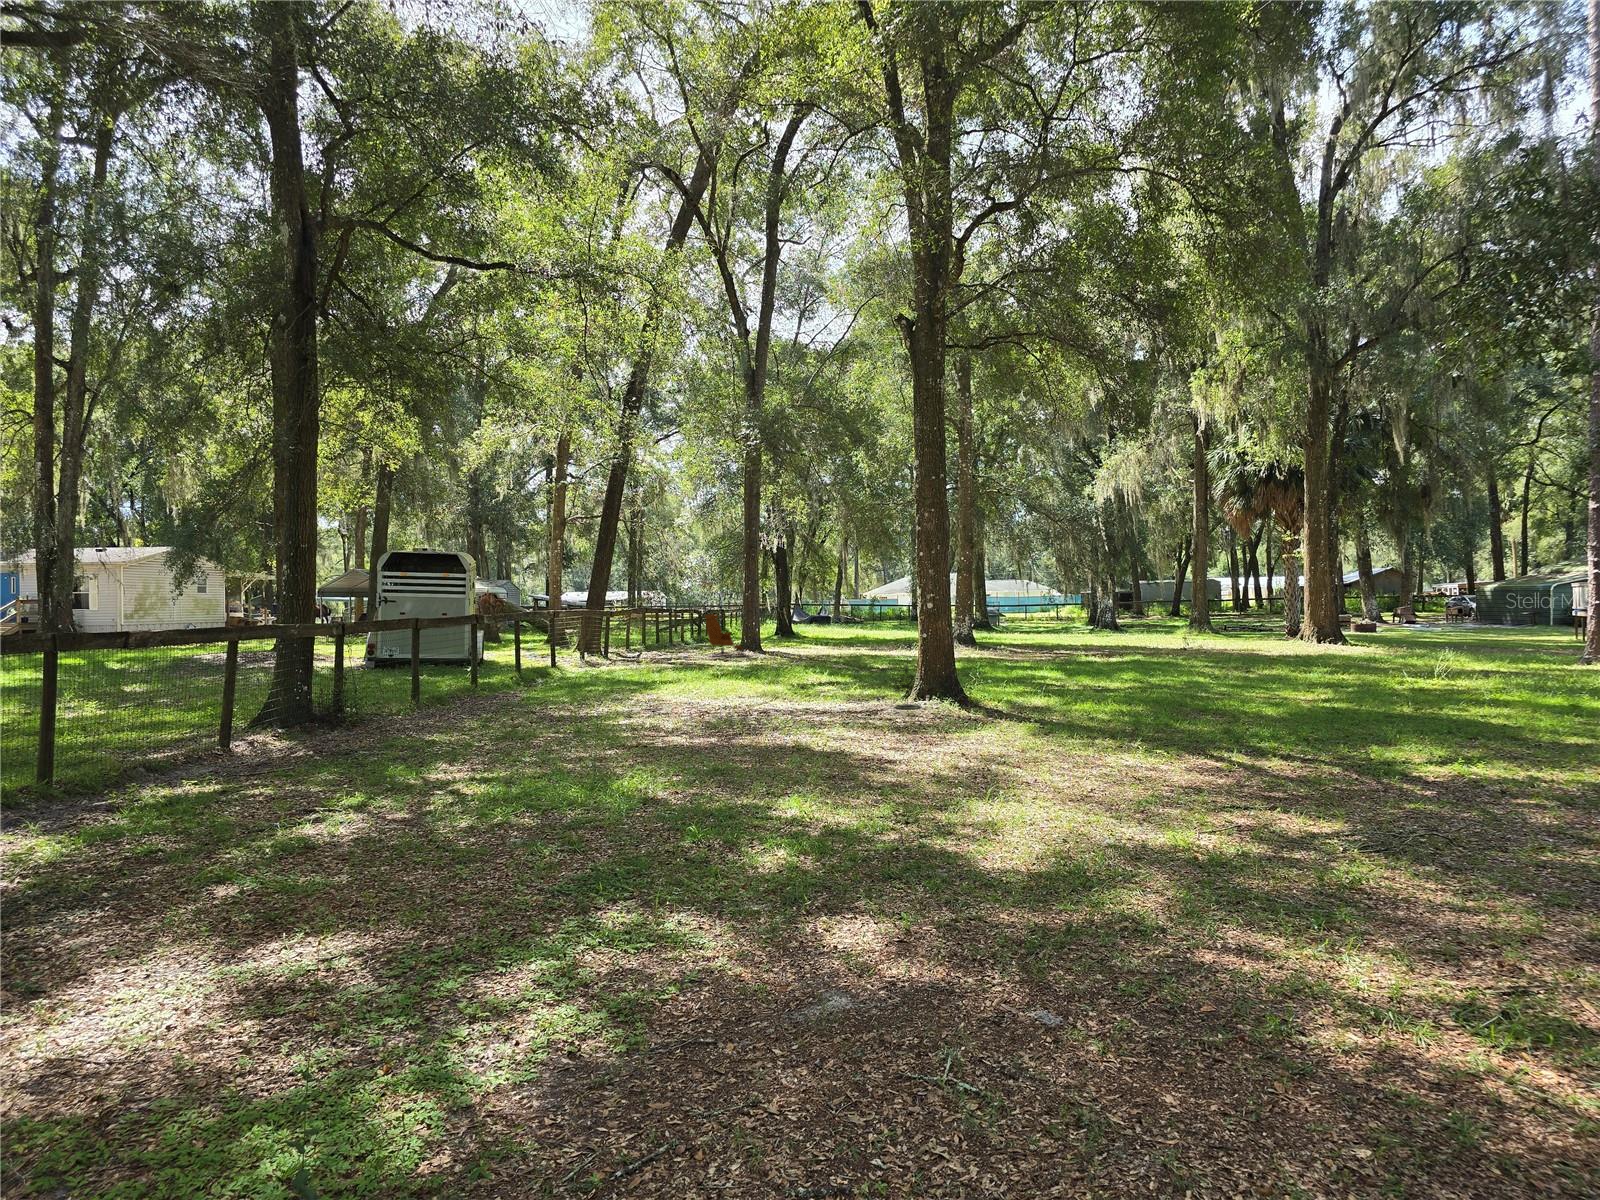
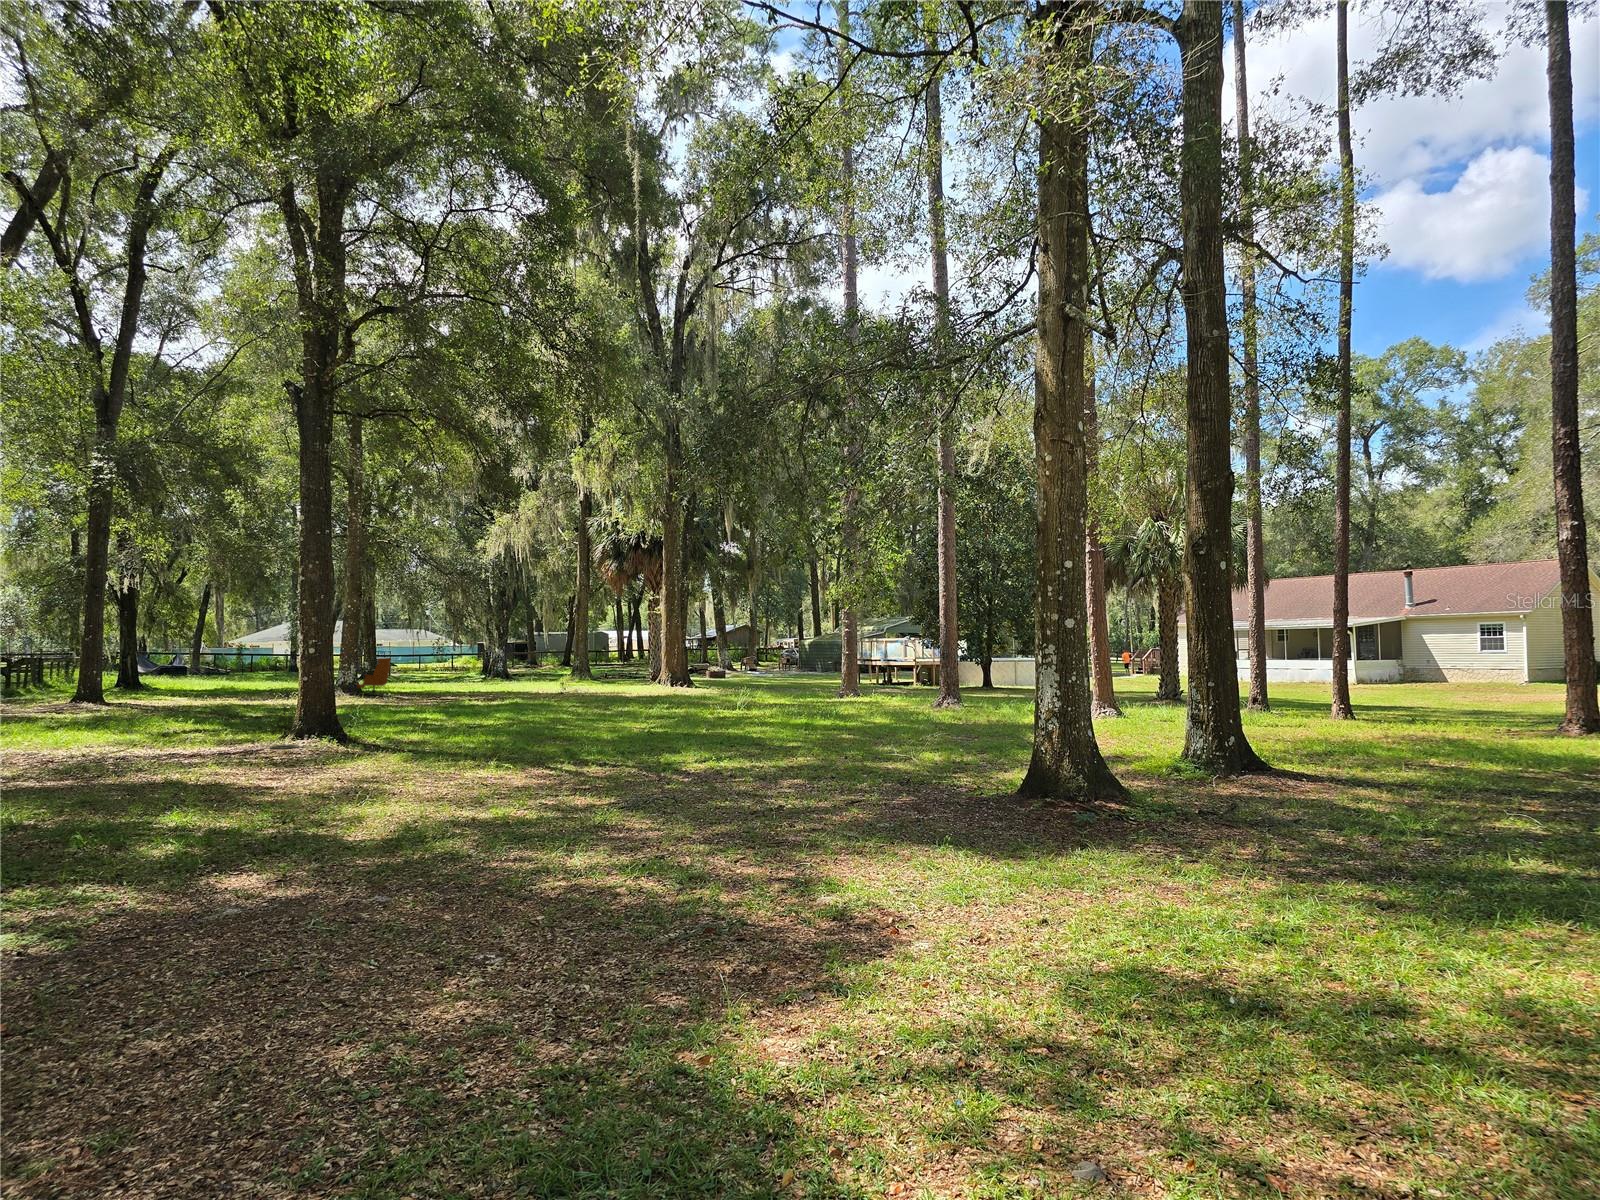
lounge chair: present [705,614,751,656] -> present [355,658,391,694]

